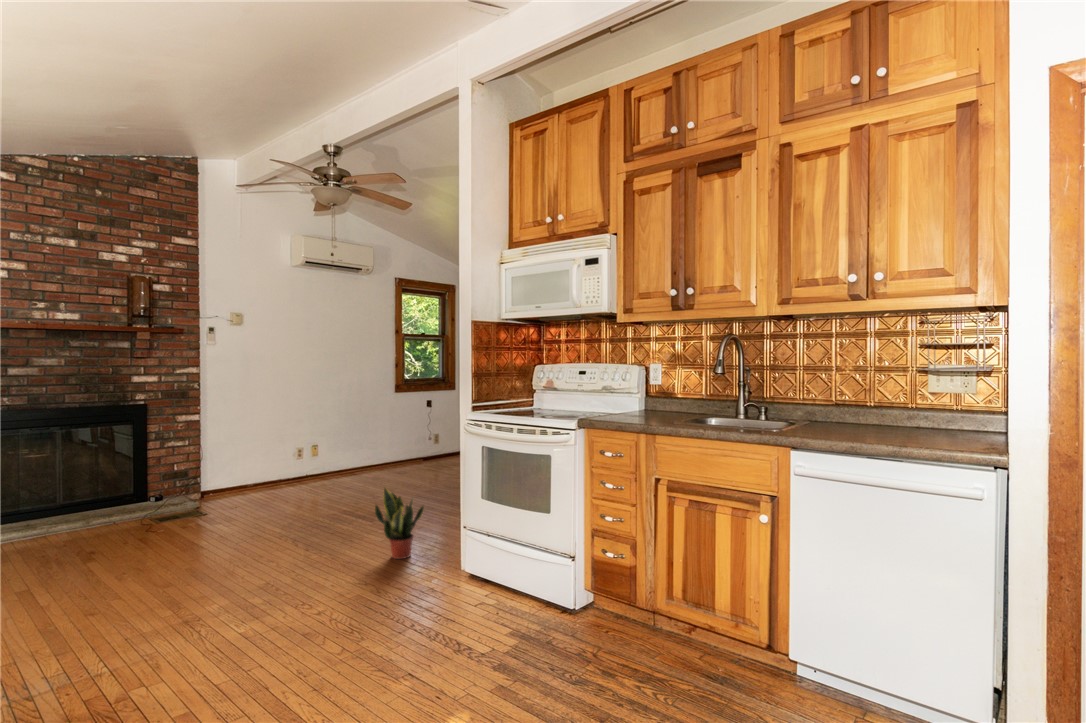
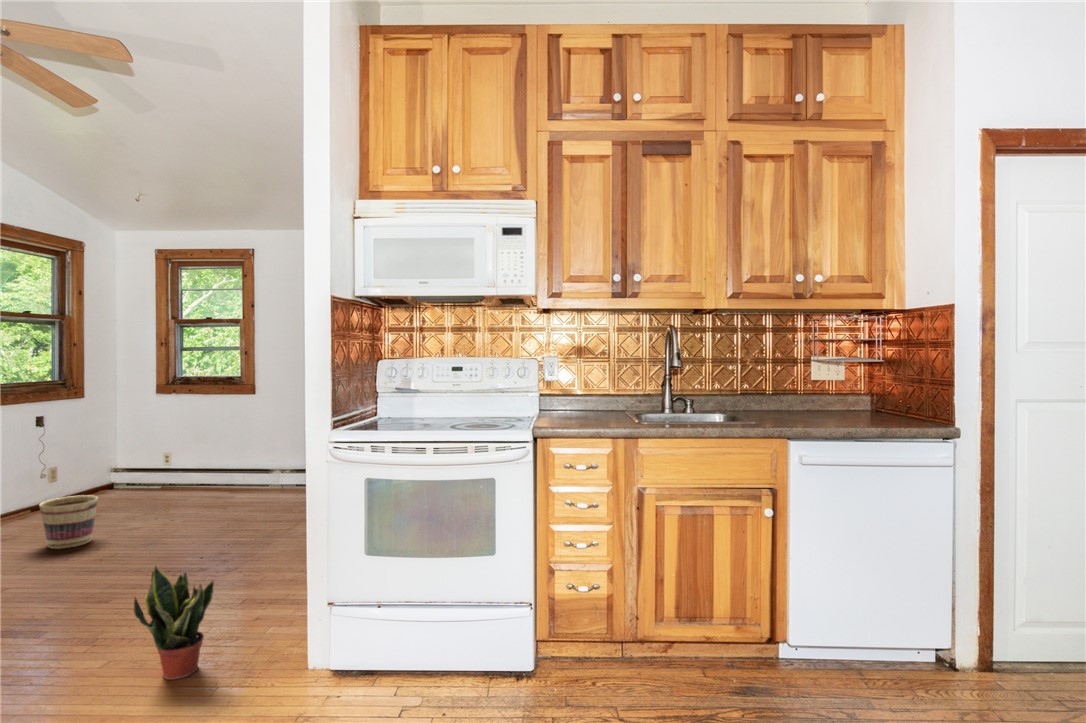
basket: none [408,451,438,482] -> present [39,495,98,549]

